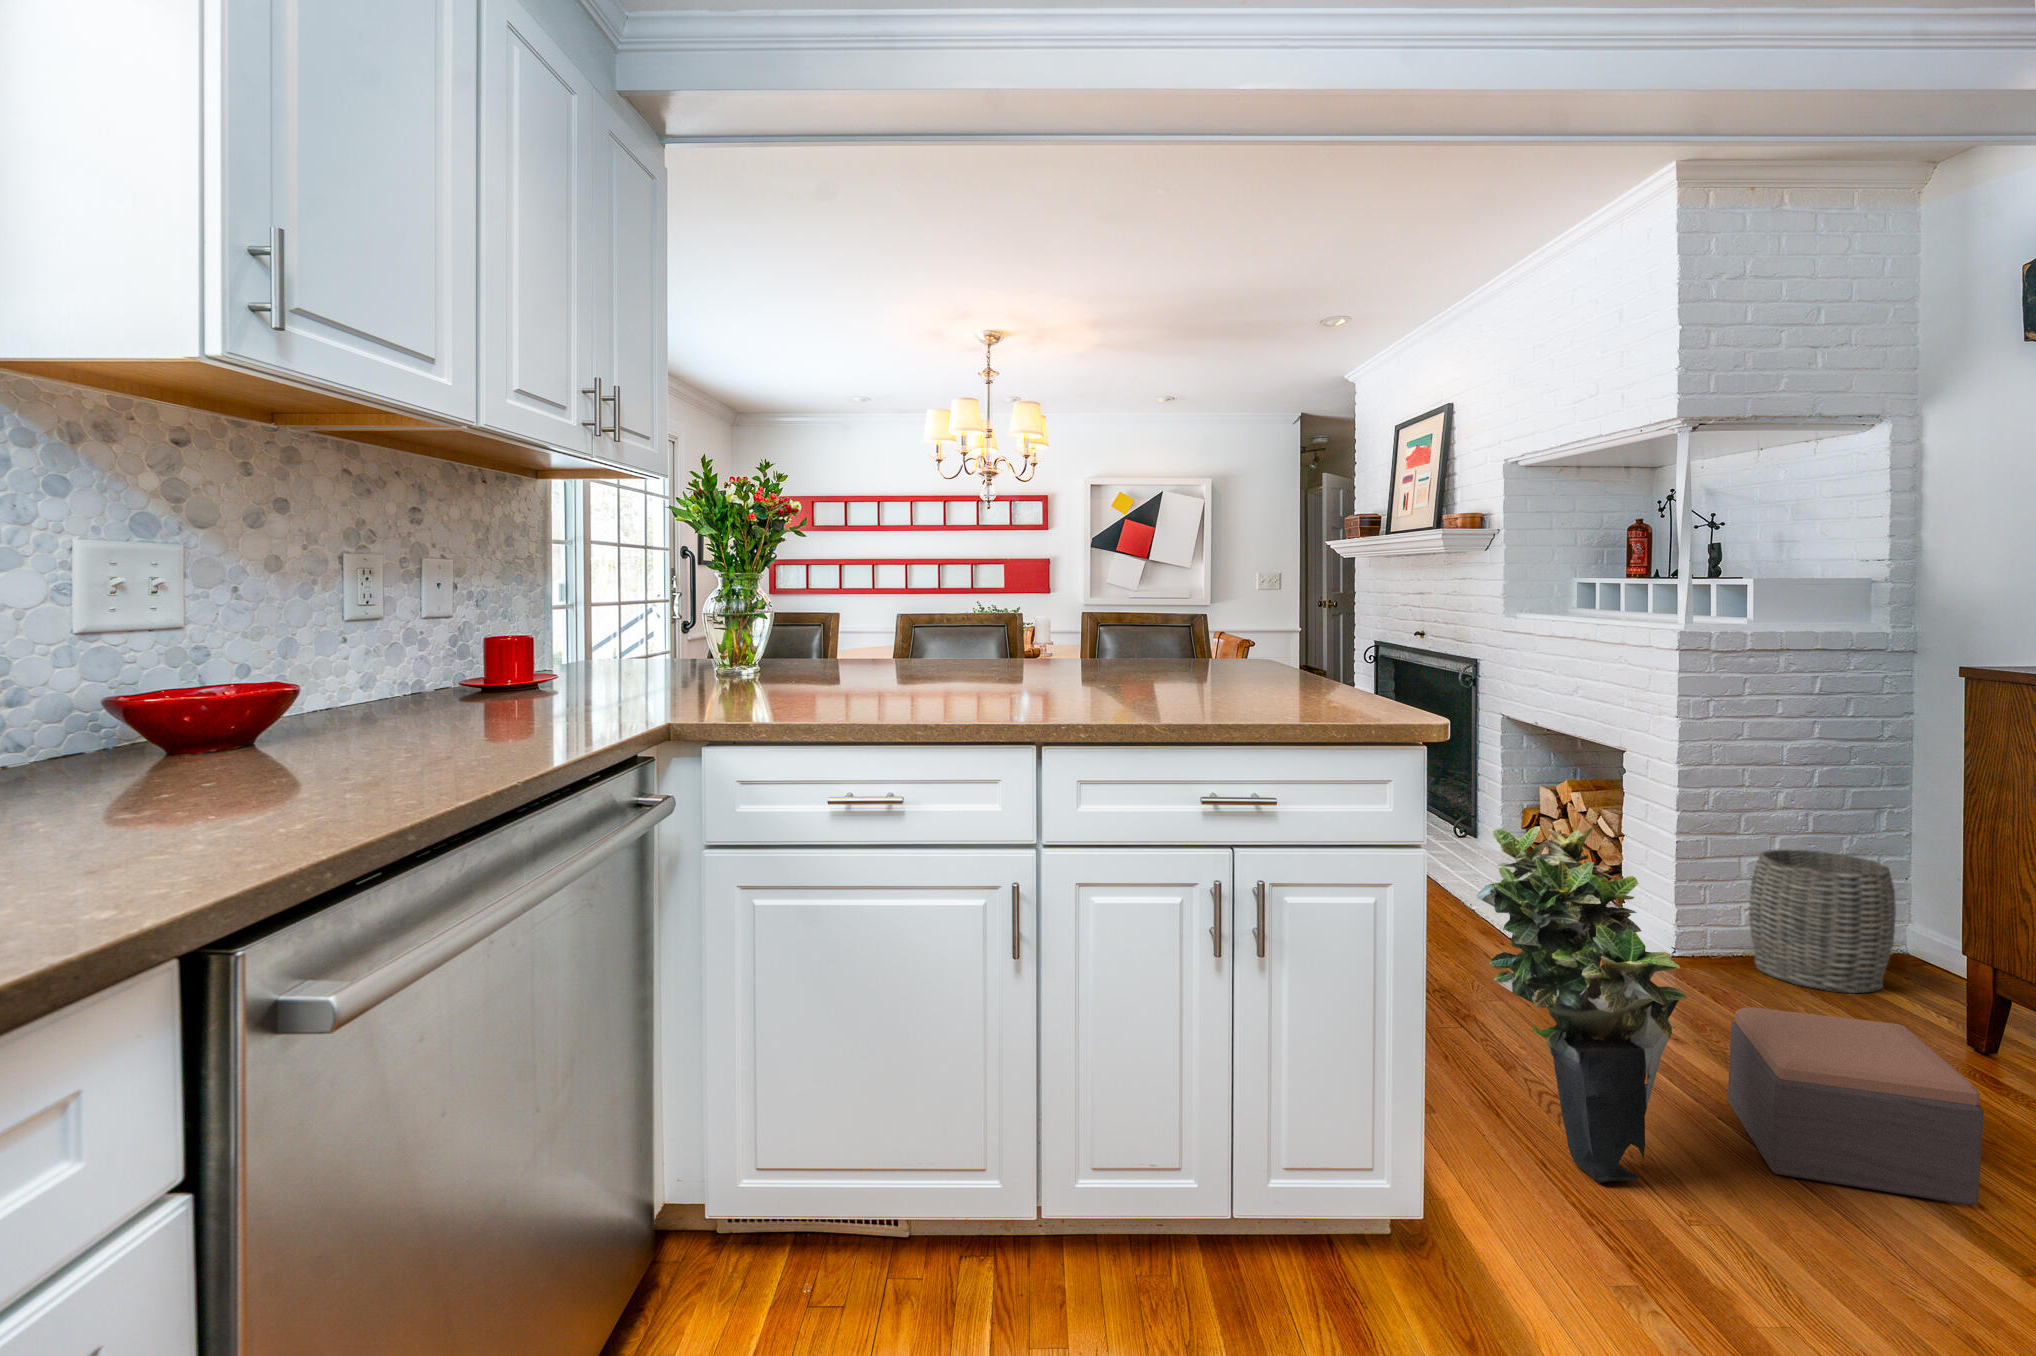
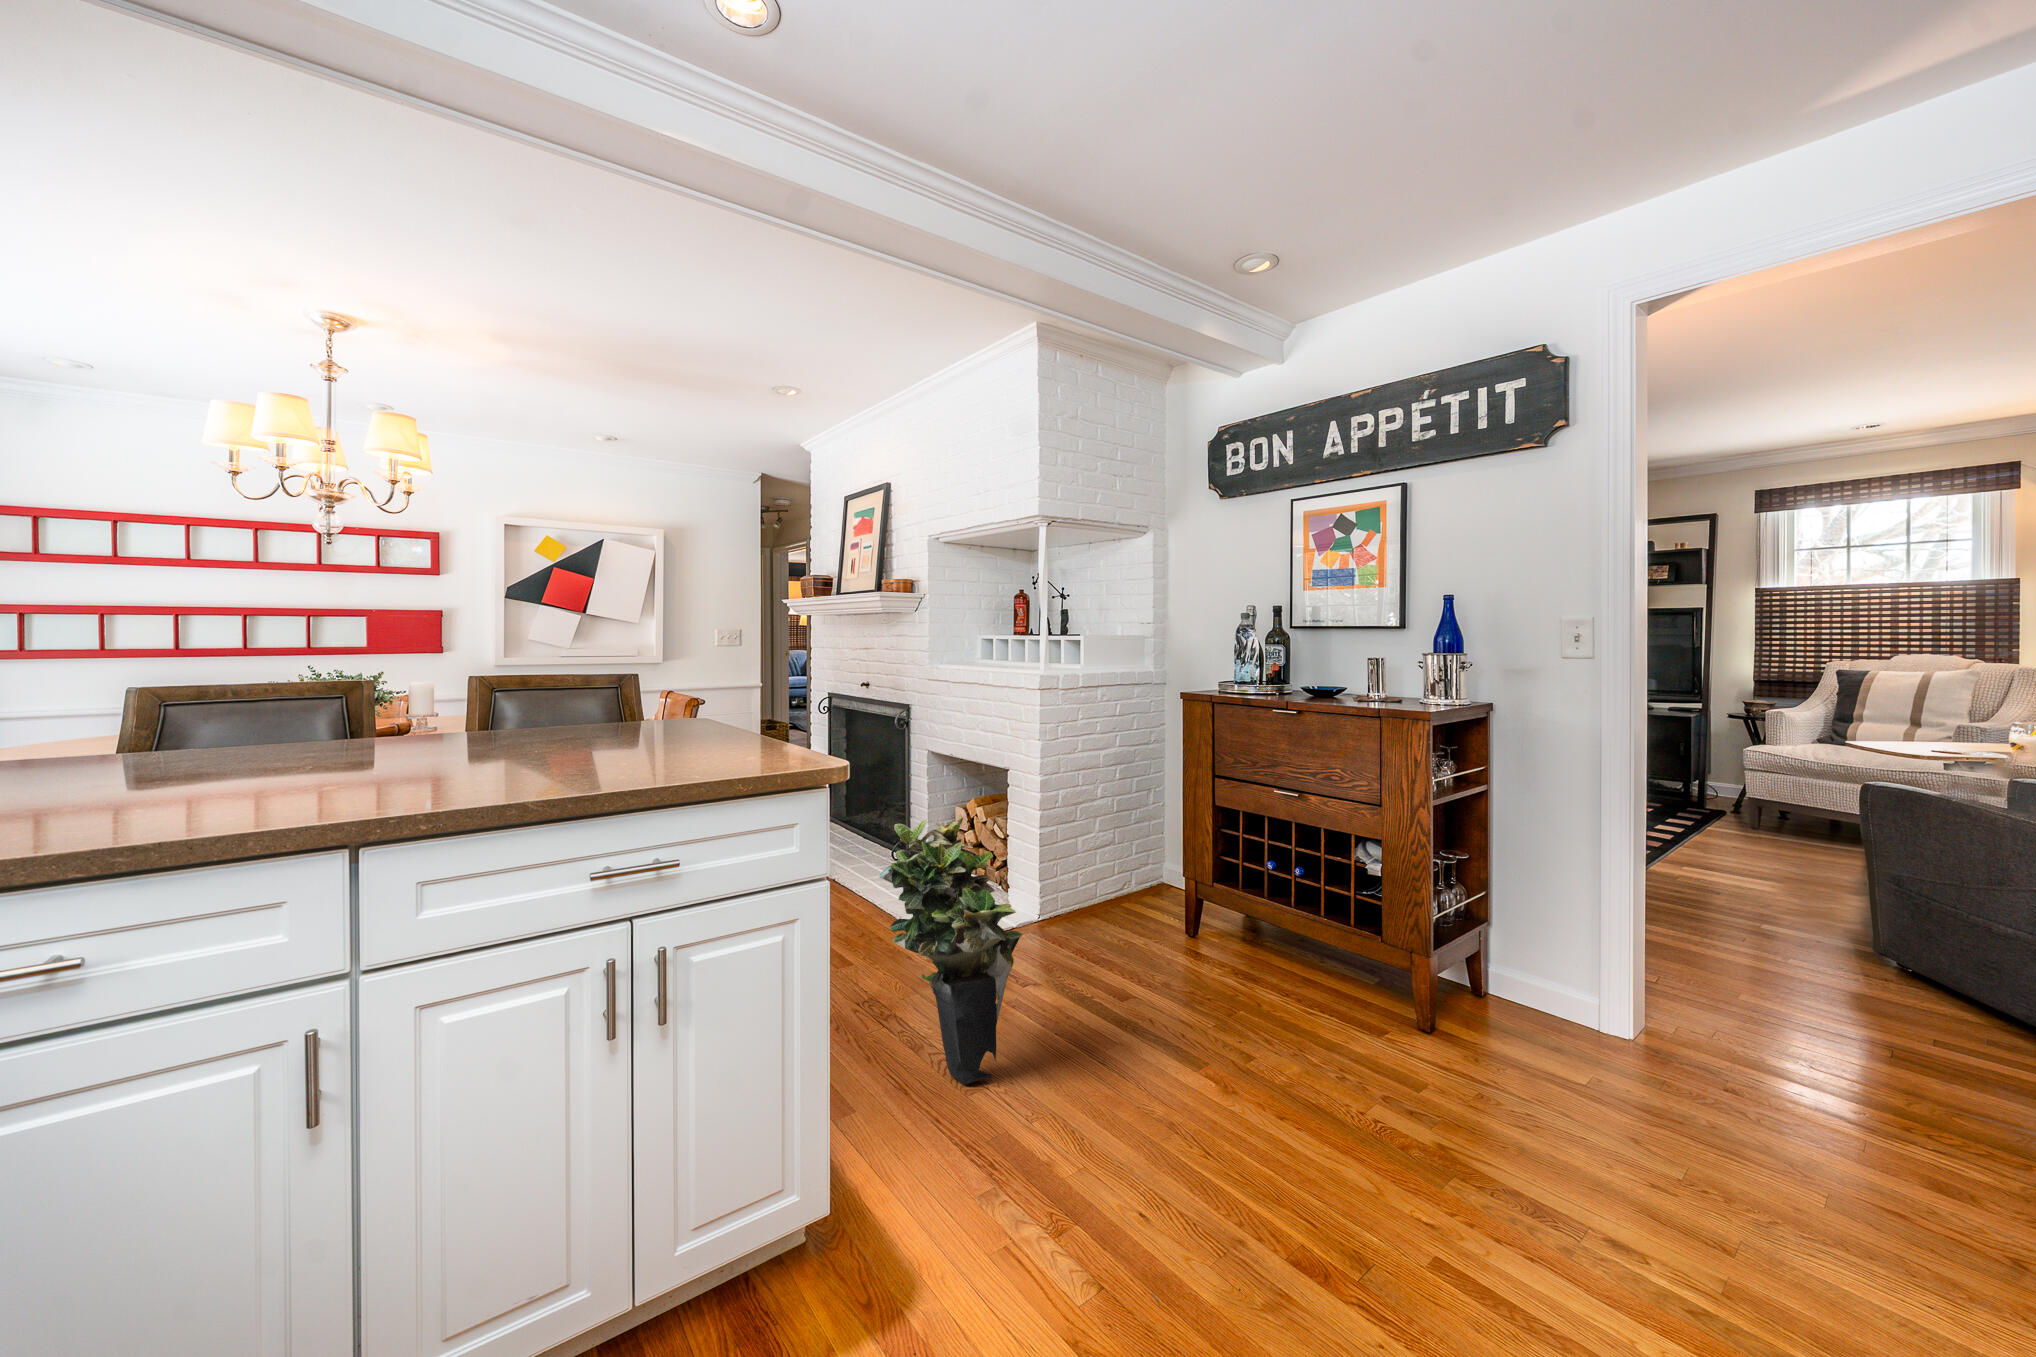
woven basket: present [1749,849,1896,993] -> none [1089,837,1175,937]
footstool: present [1728,1007,1984,1206] -> none [1060,942,1194,1057]

